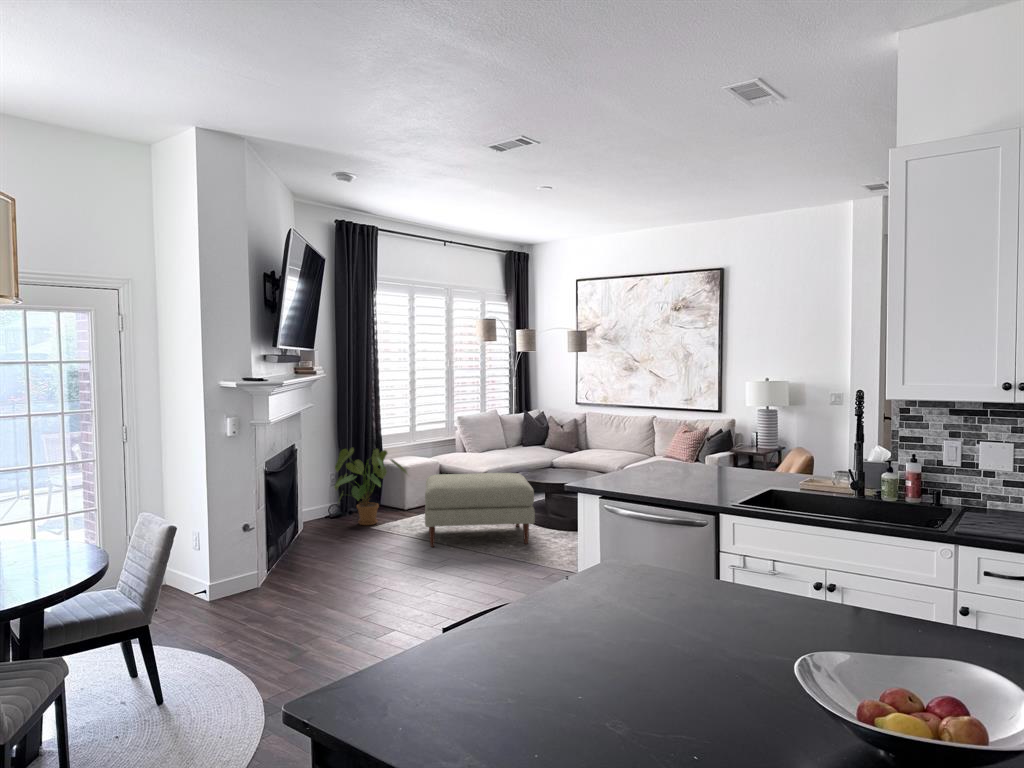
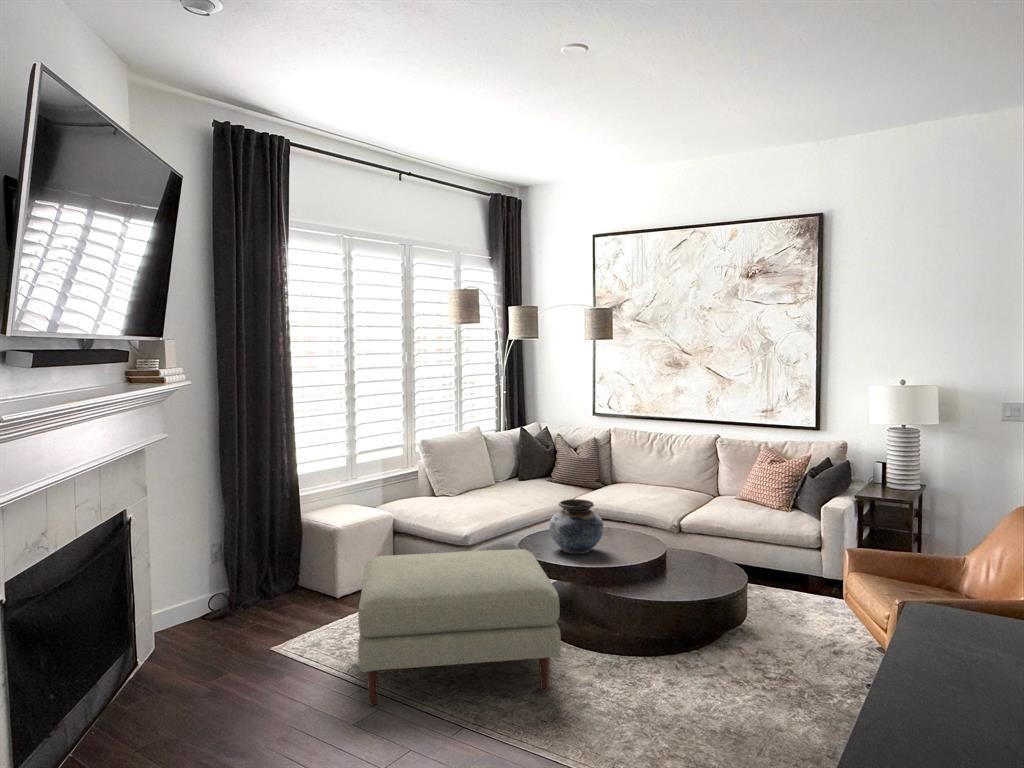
vase: none [535,447,567,479] -> present [550,499,604,554]
house plant: present [335,448,407,525] -> none [203,502,340,641]

